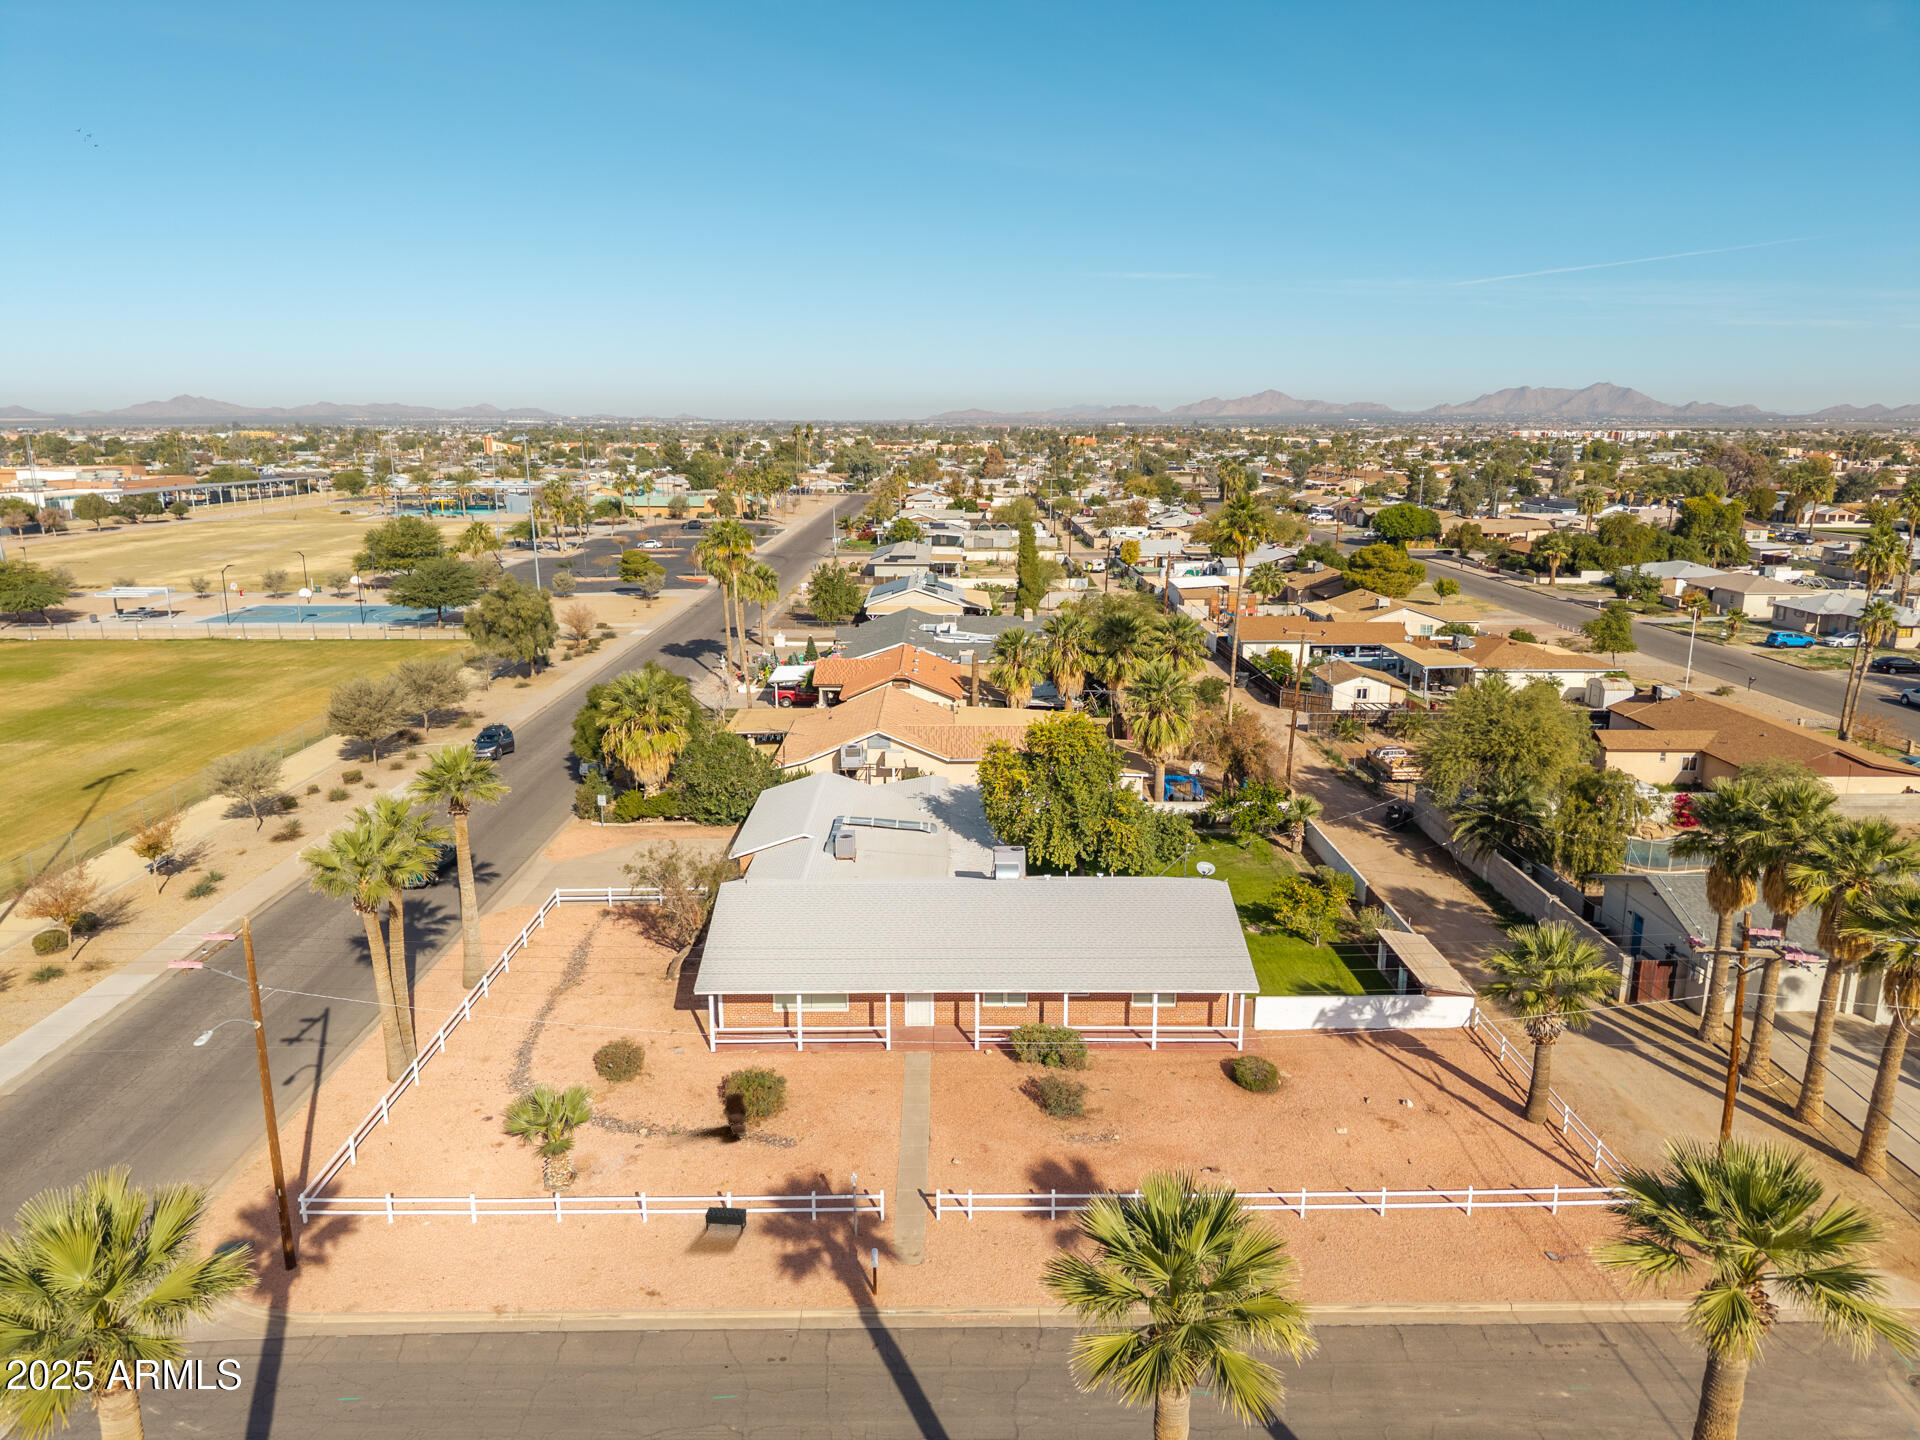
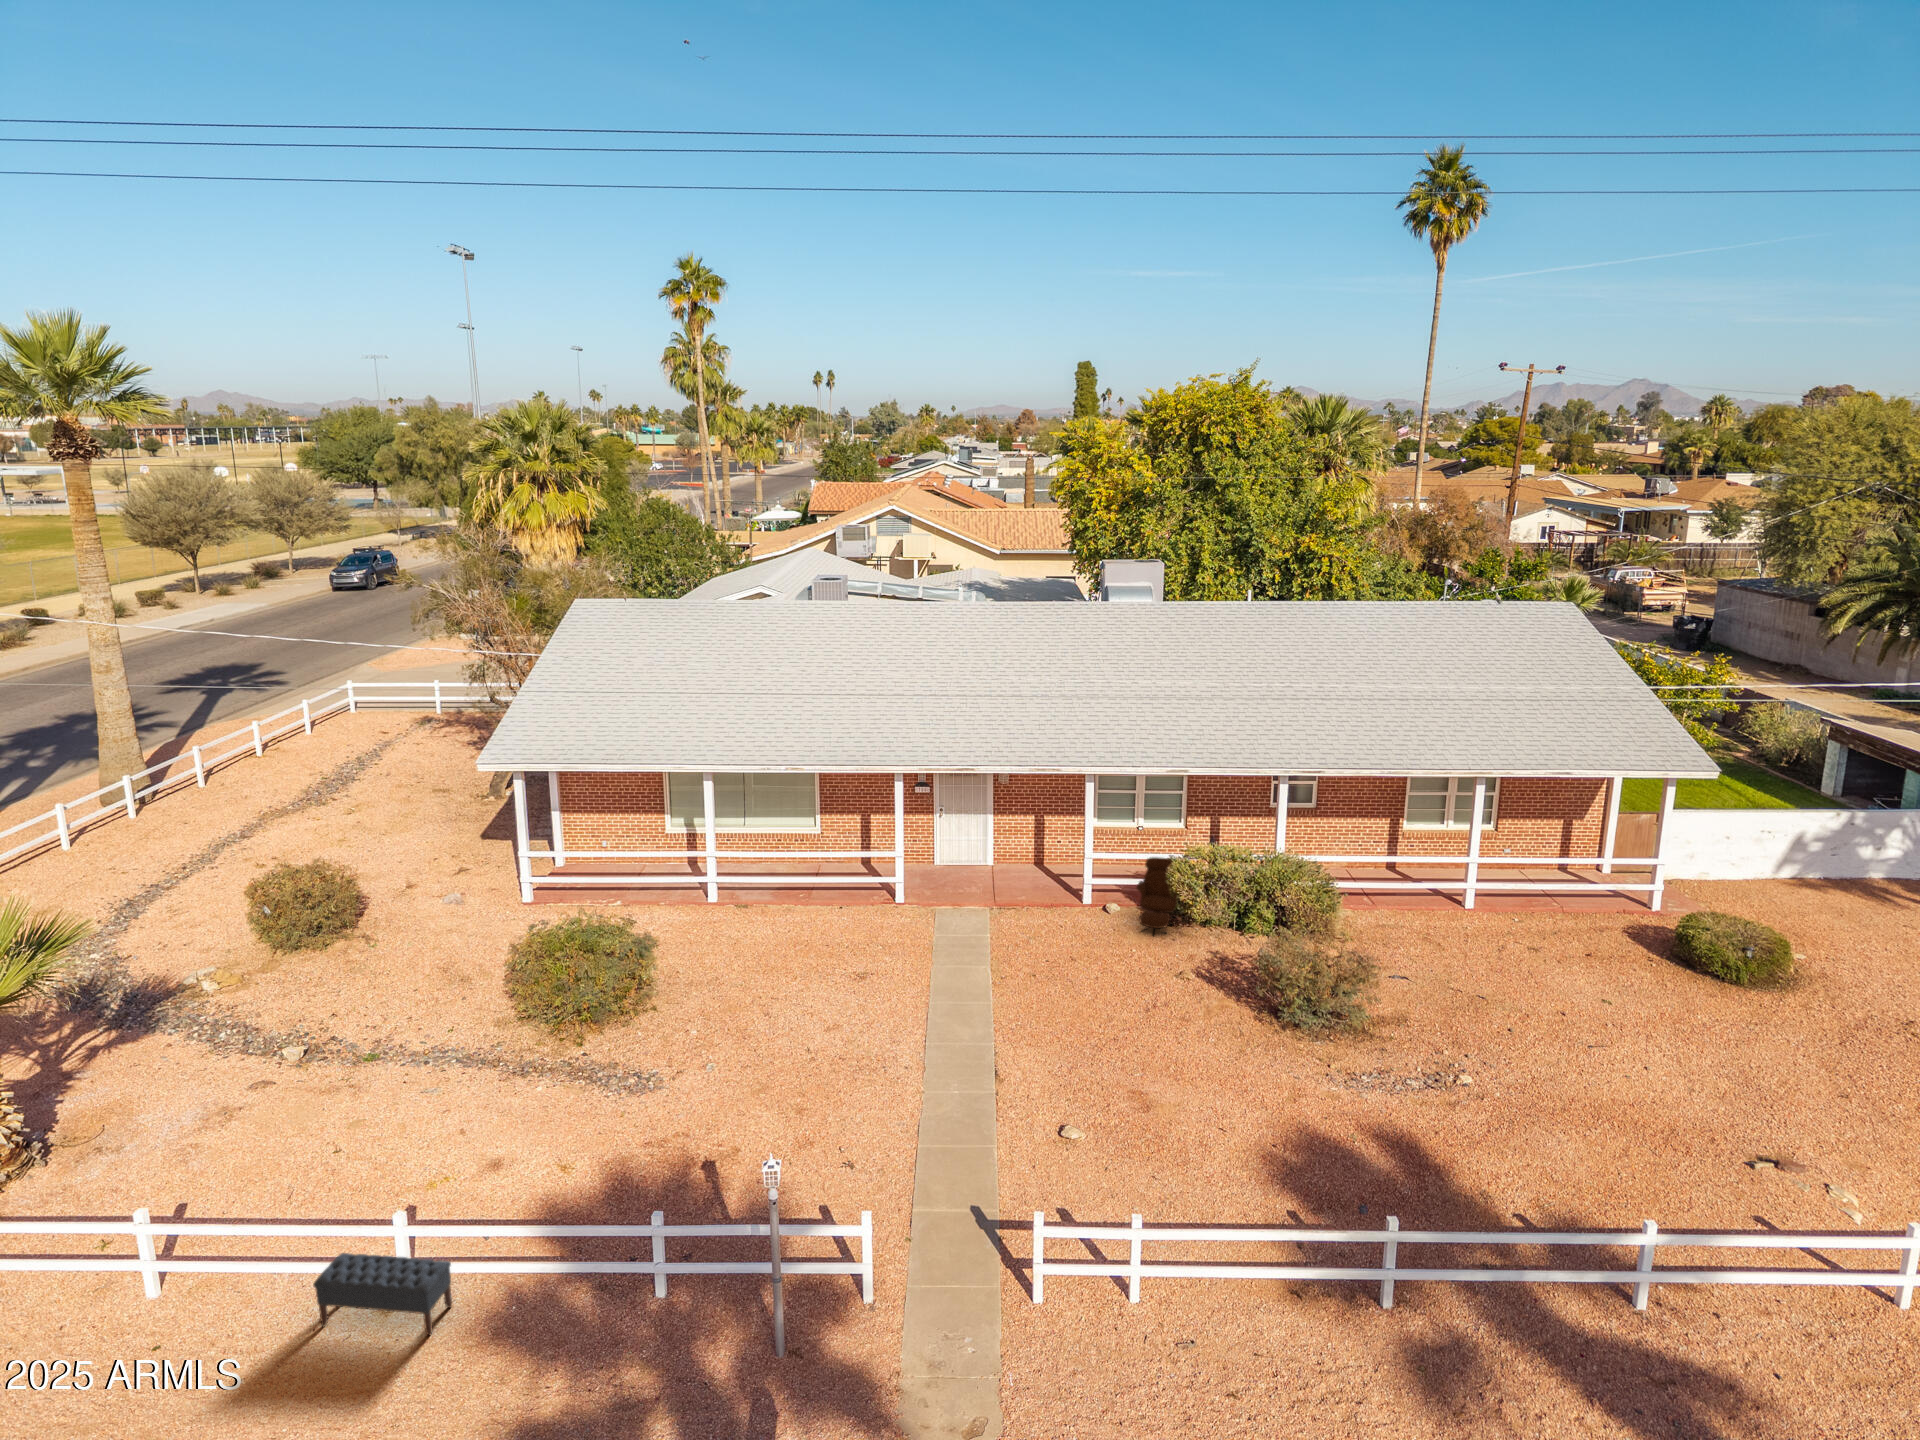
lounge chair: present [723,1093,748,1135] -> present [1136,857,1178,933]

